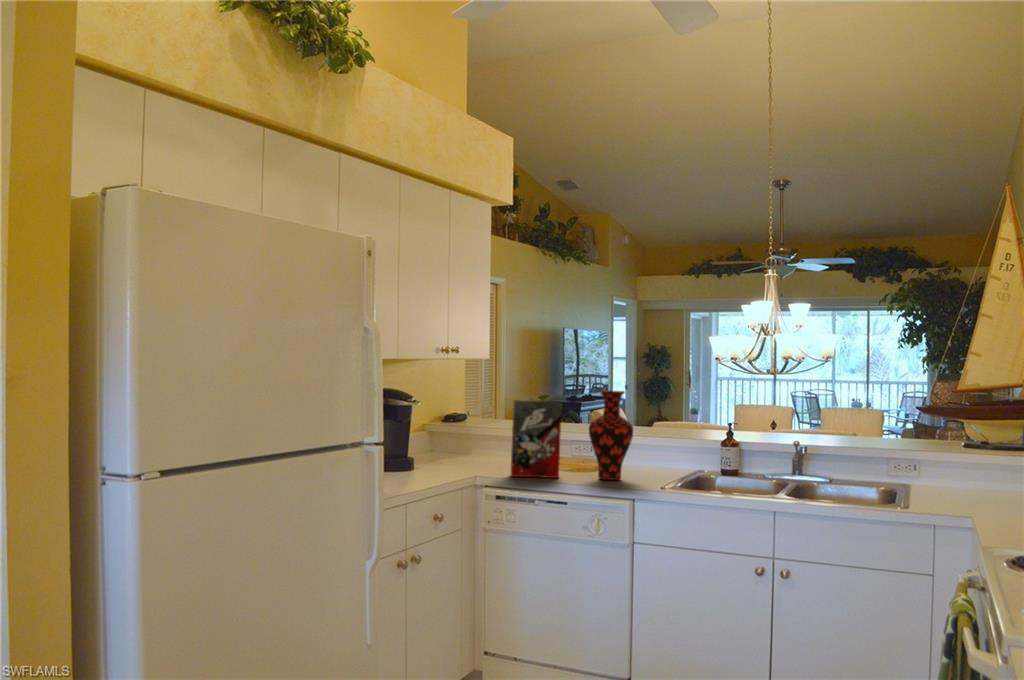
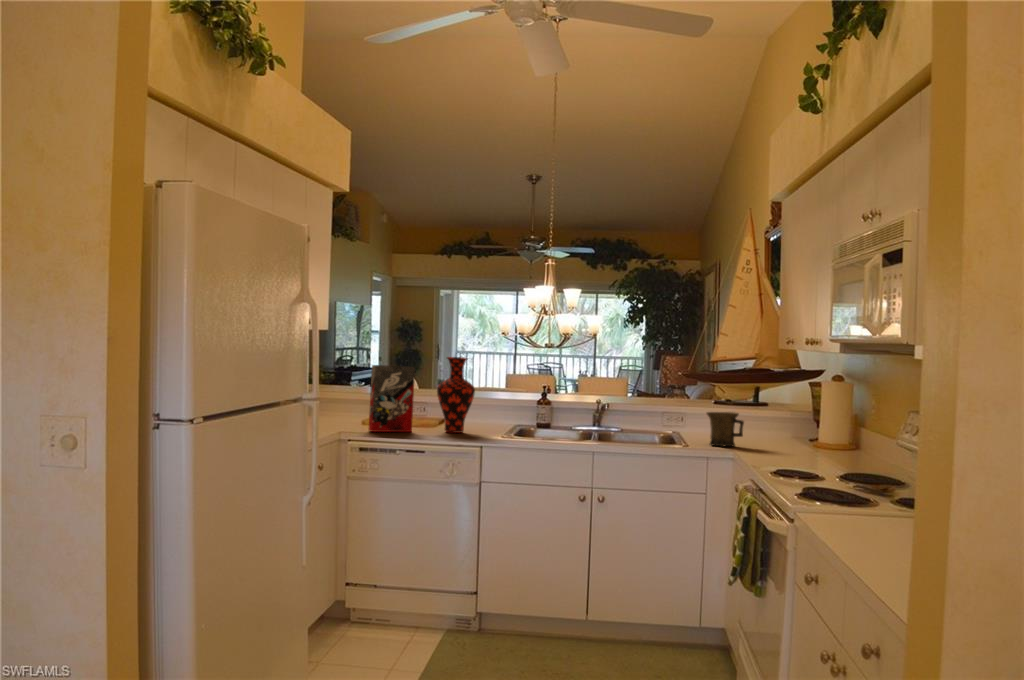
mug: none [939,463,997,513] -> present [707,412,744,446]

